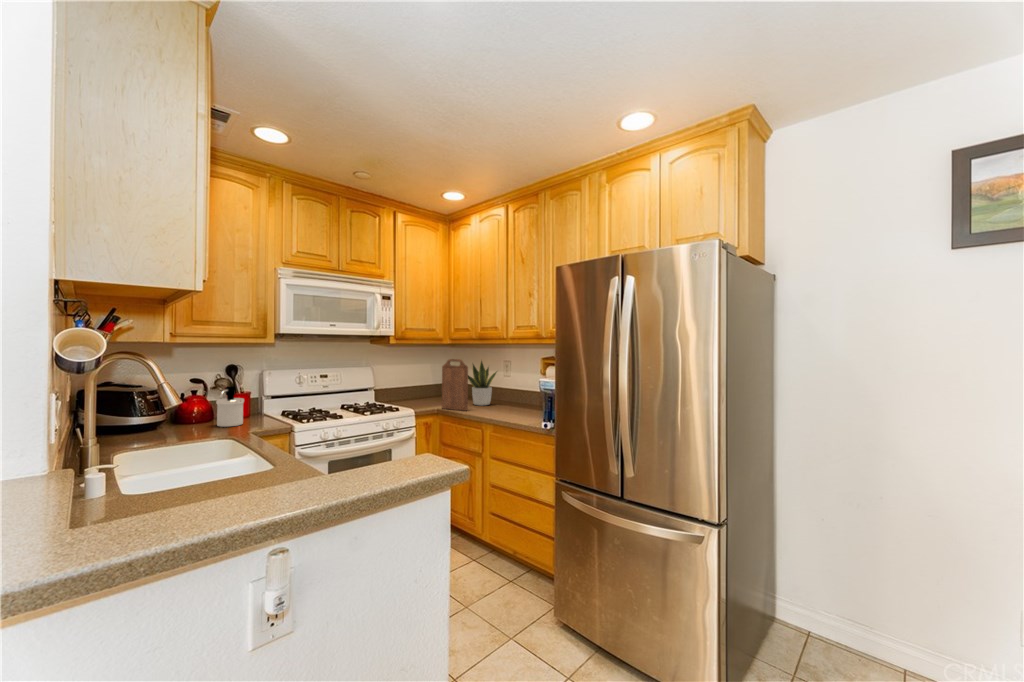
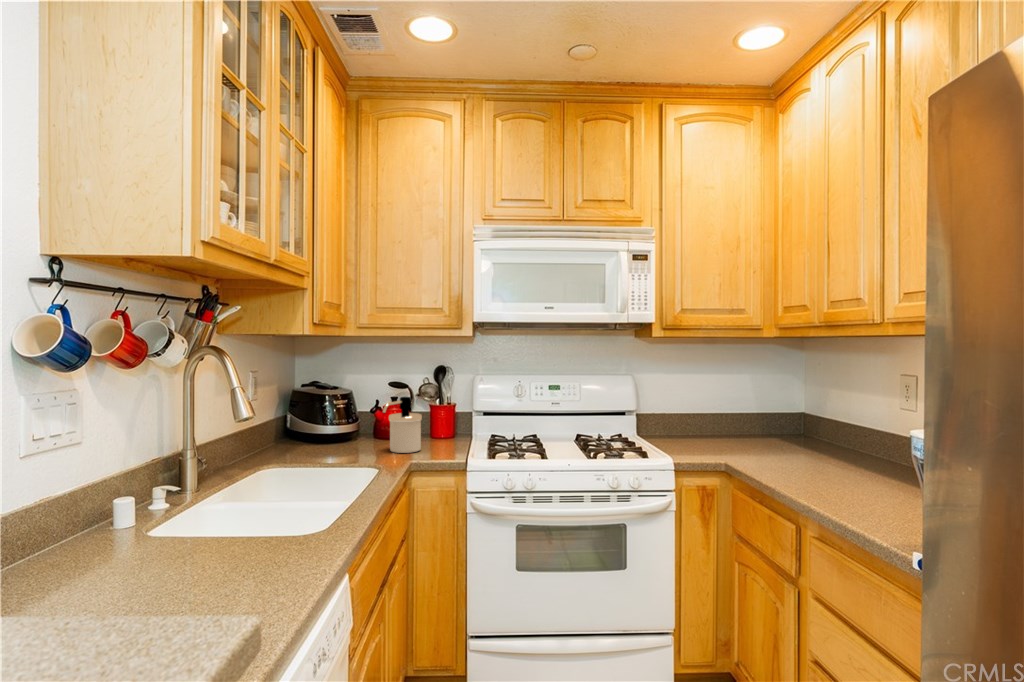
cutting board: present [442,359,468,411] -> none [742,365,792,471]
potted plant: present [468,361,497,406] -> none [802,366,882,463]

